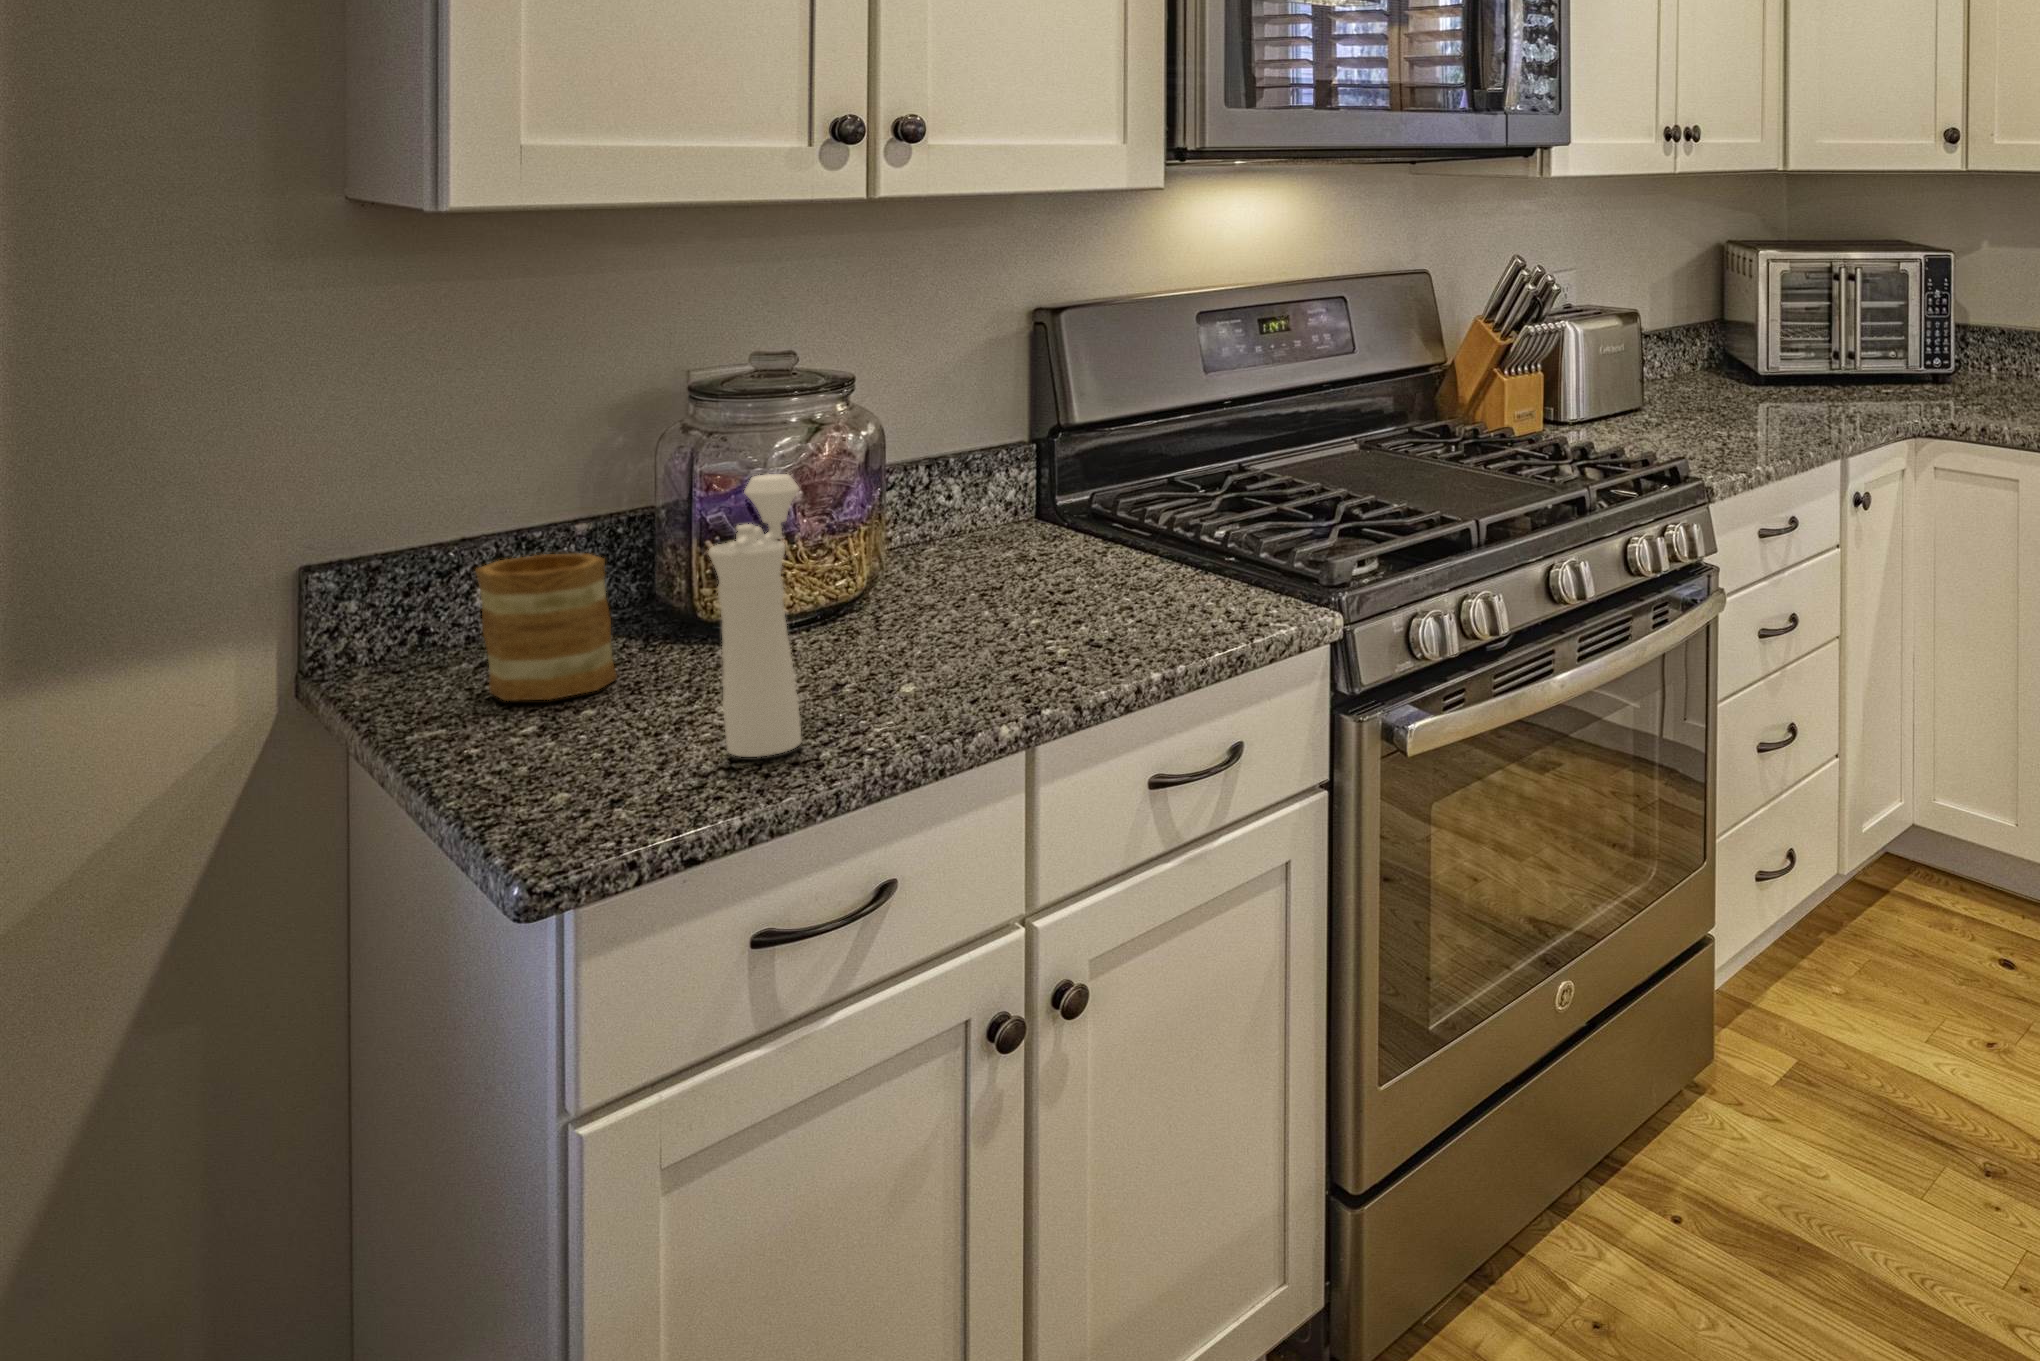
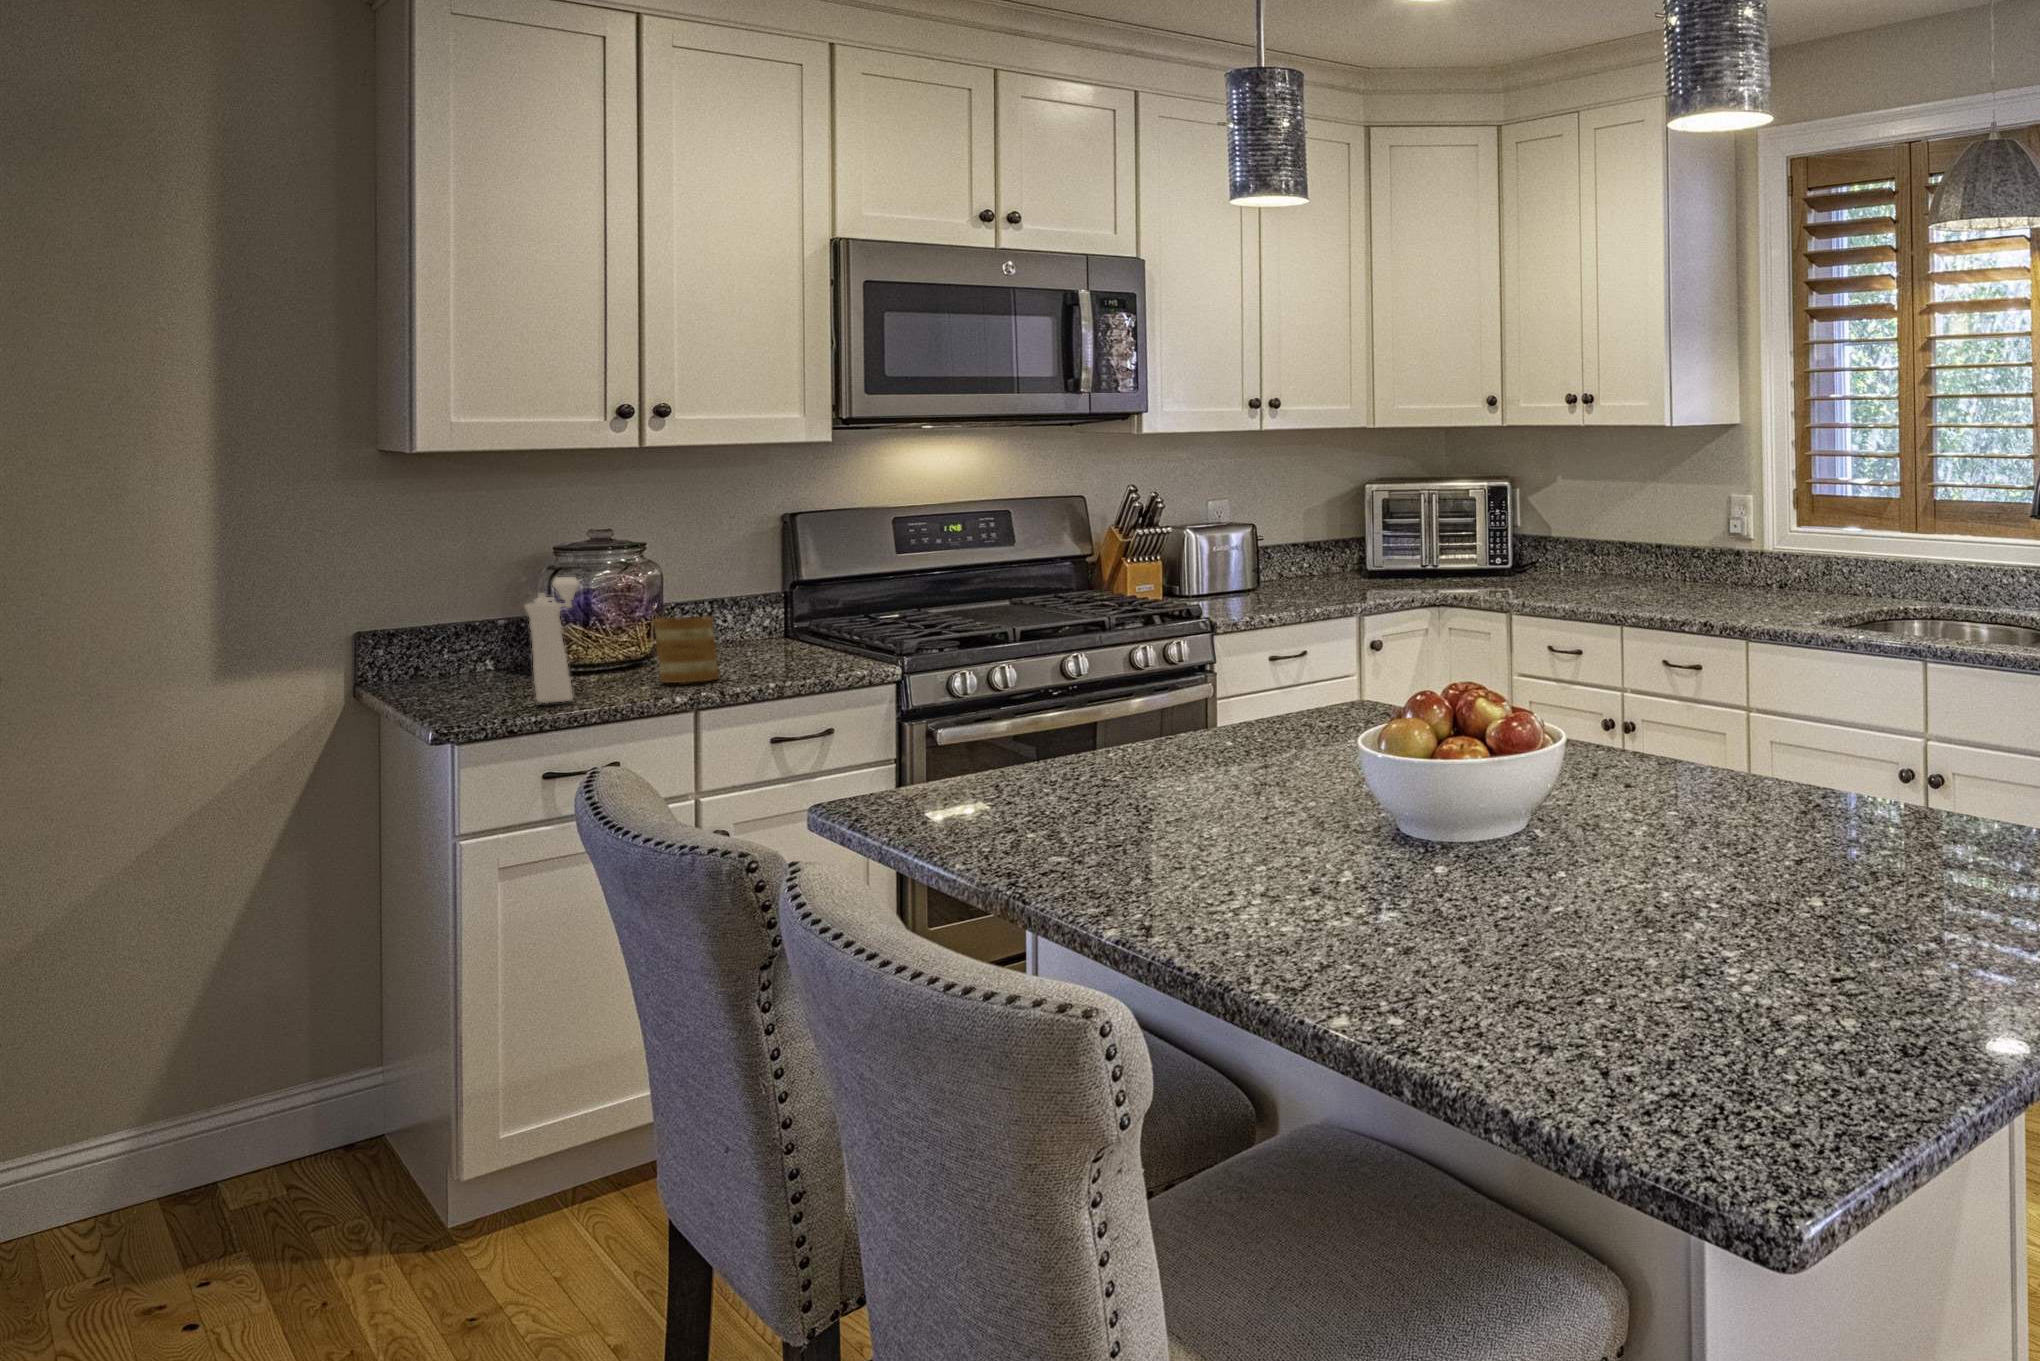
mug: present [476,553,617,701] -> present [653,617,719,683]

